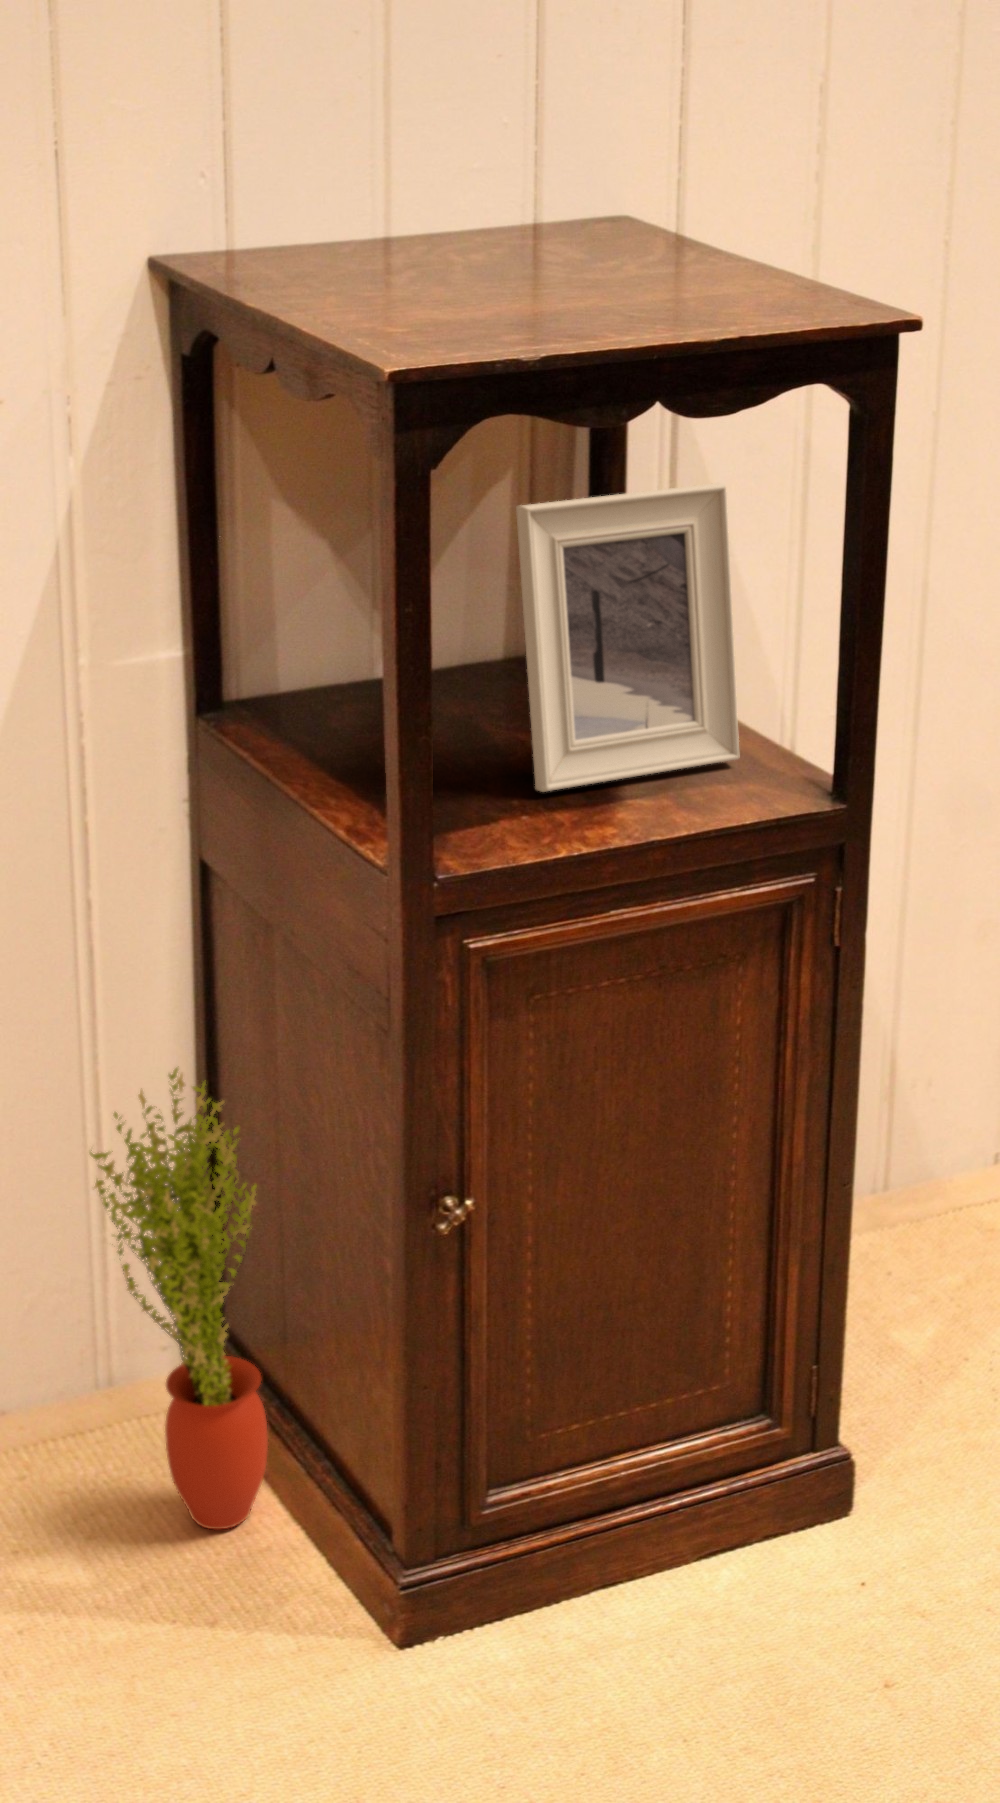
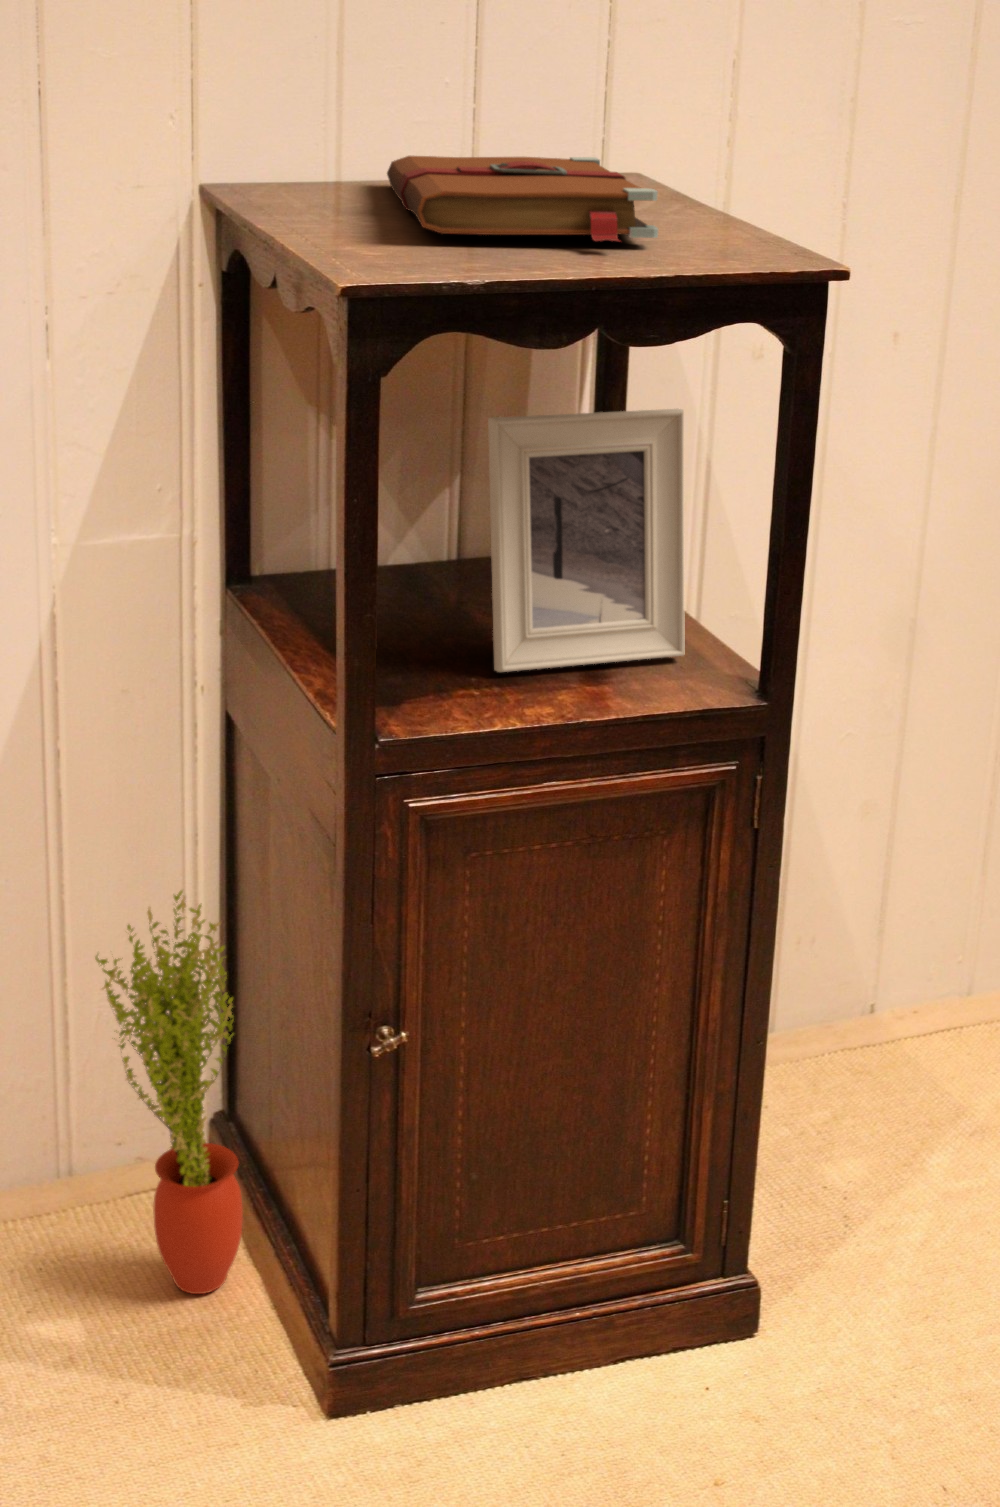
book: none [360,203,705,303] -> present [387,156,658,241]

